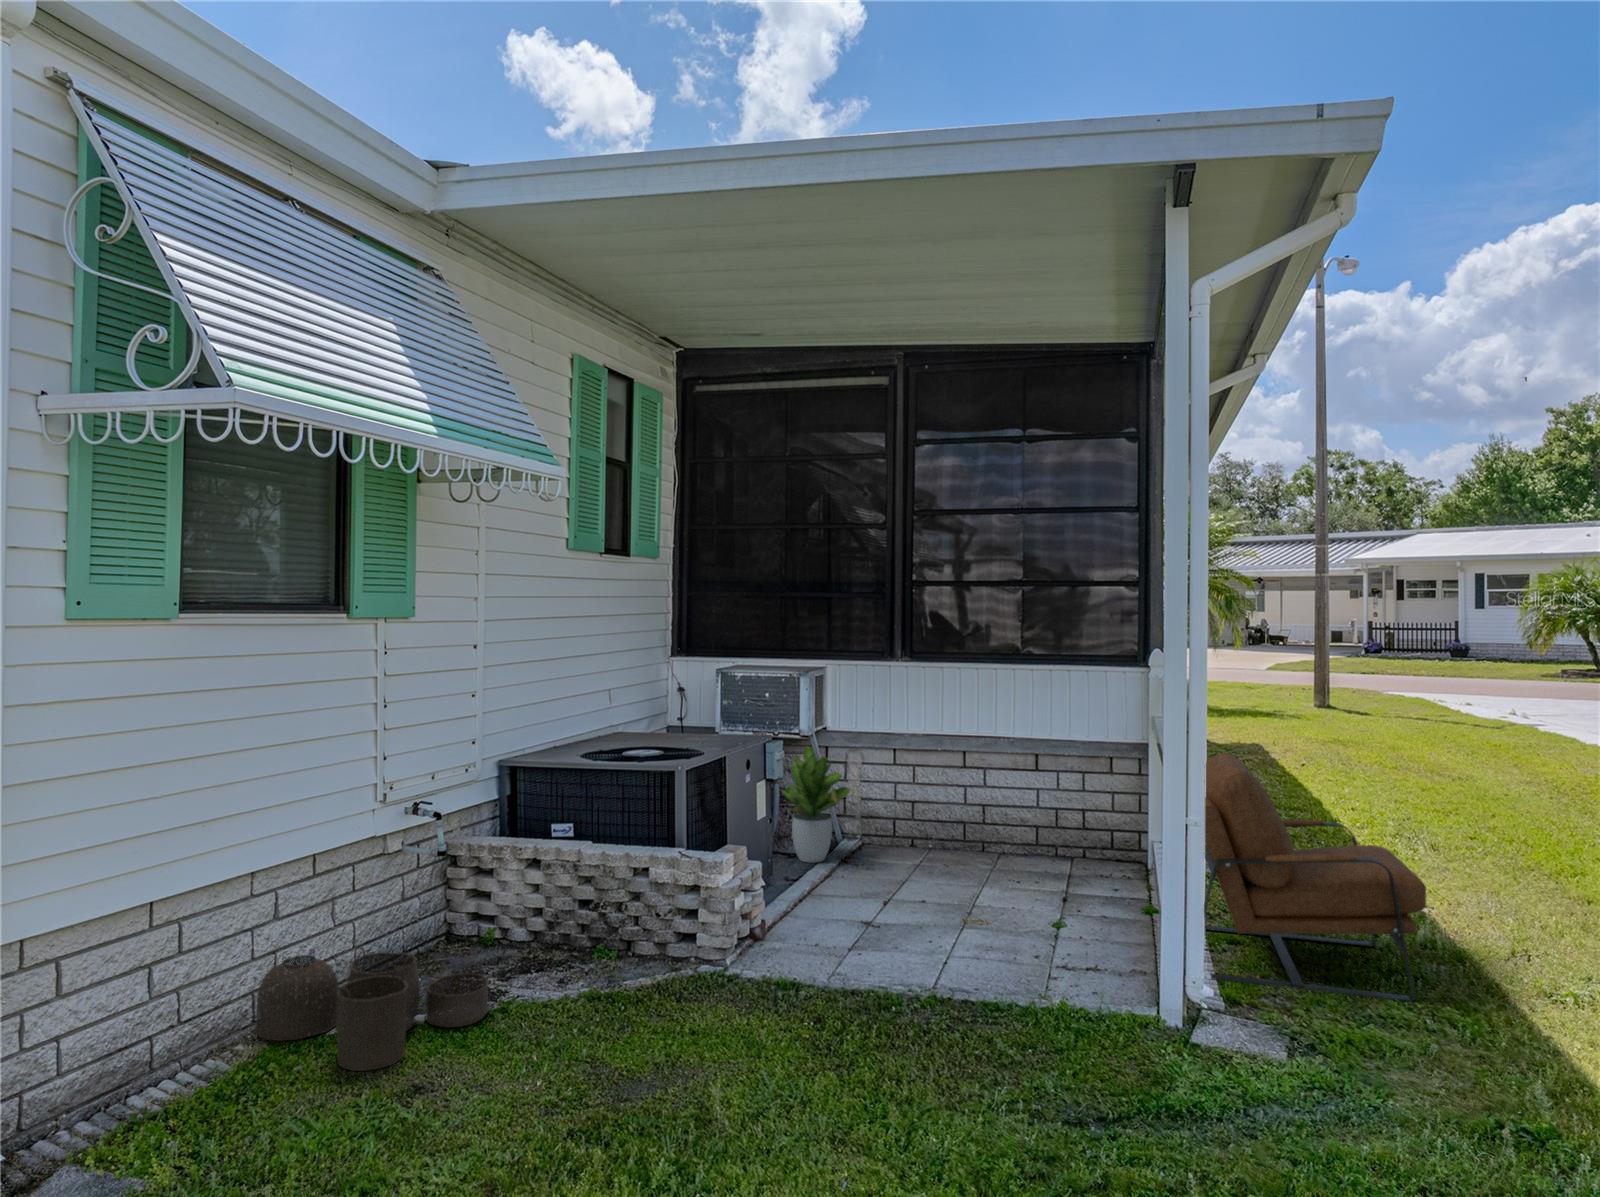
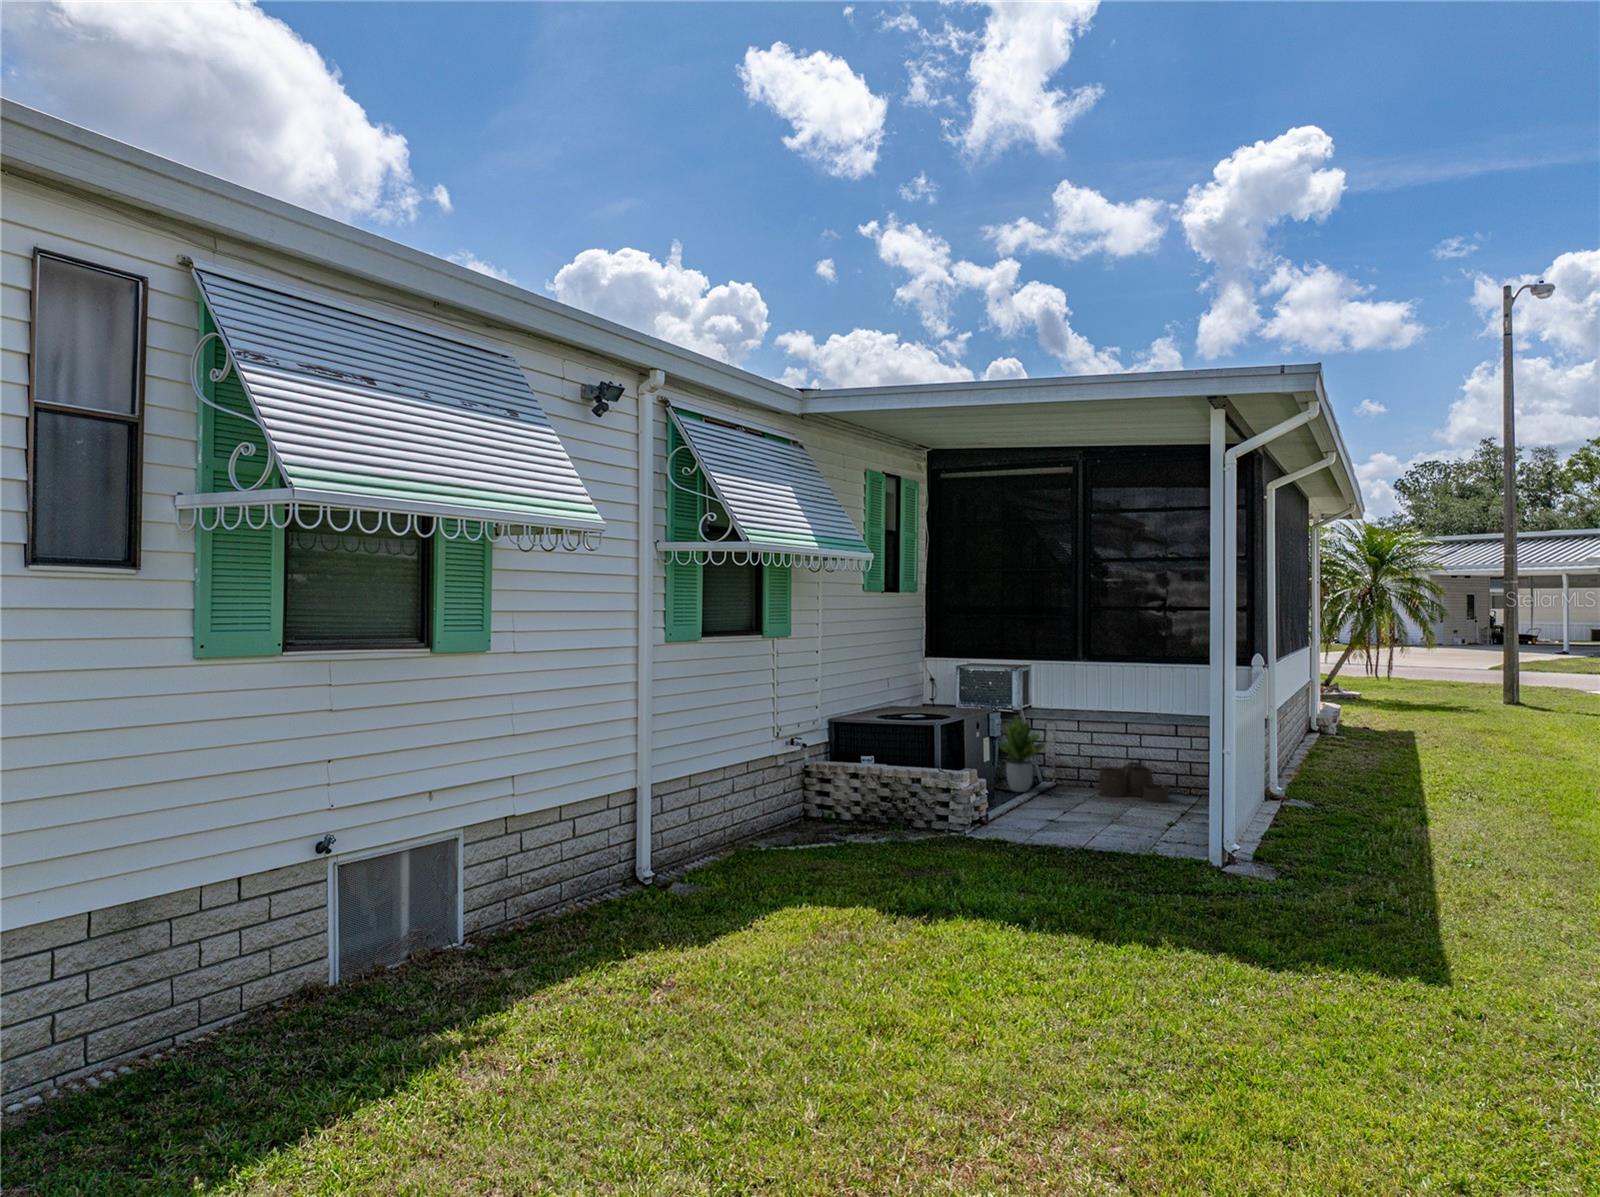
chair: present [1204,752,1426,1001] -> none [1245,718,1389,862]
woven basket: present [254,947,489,1071] -> present [1099,762,1169,803]

